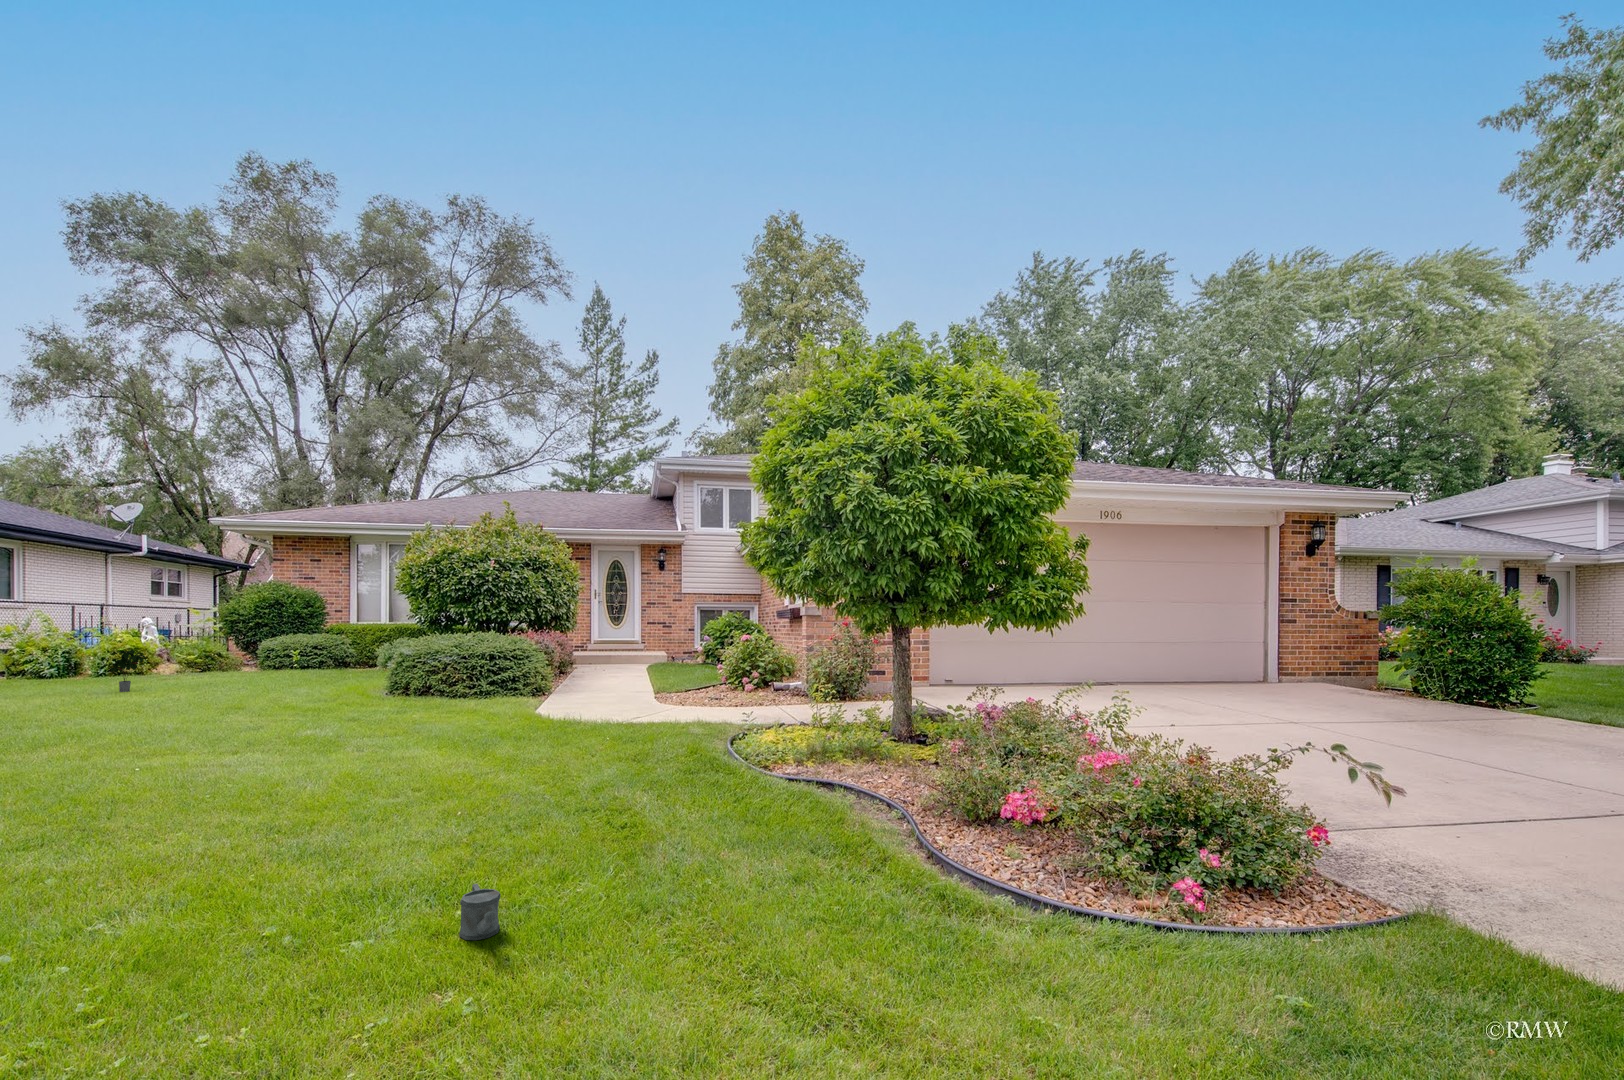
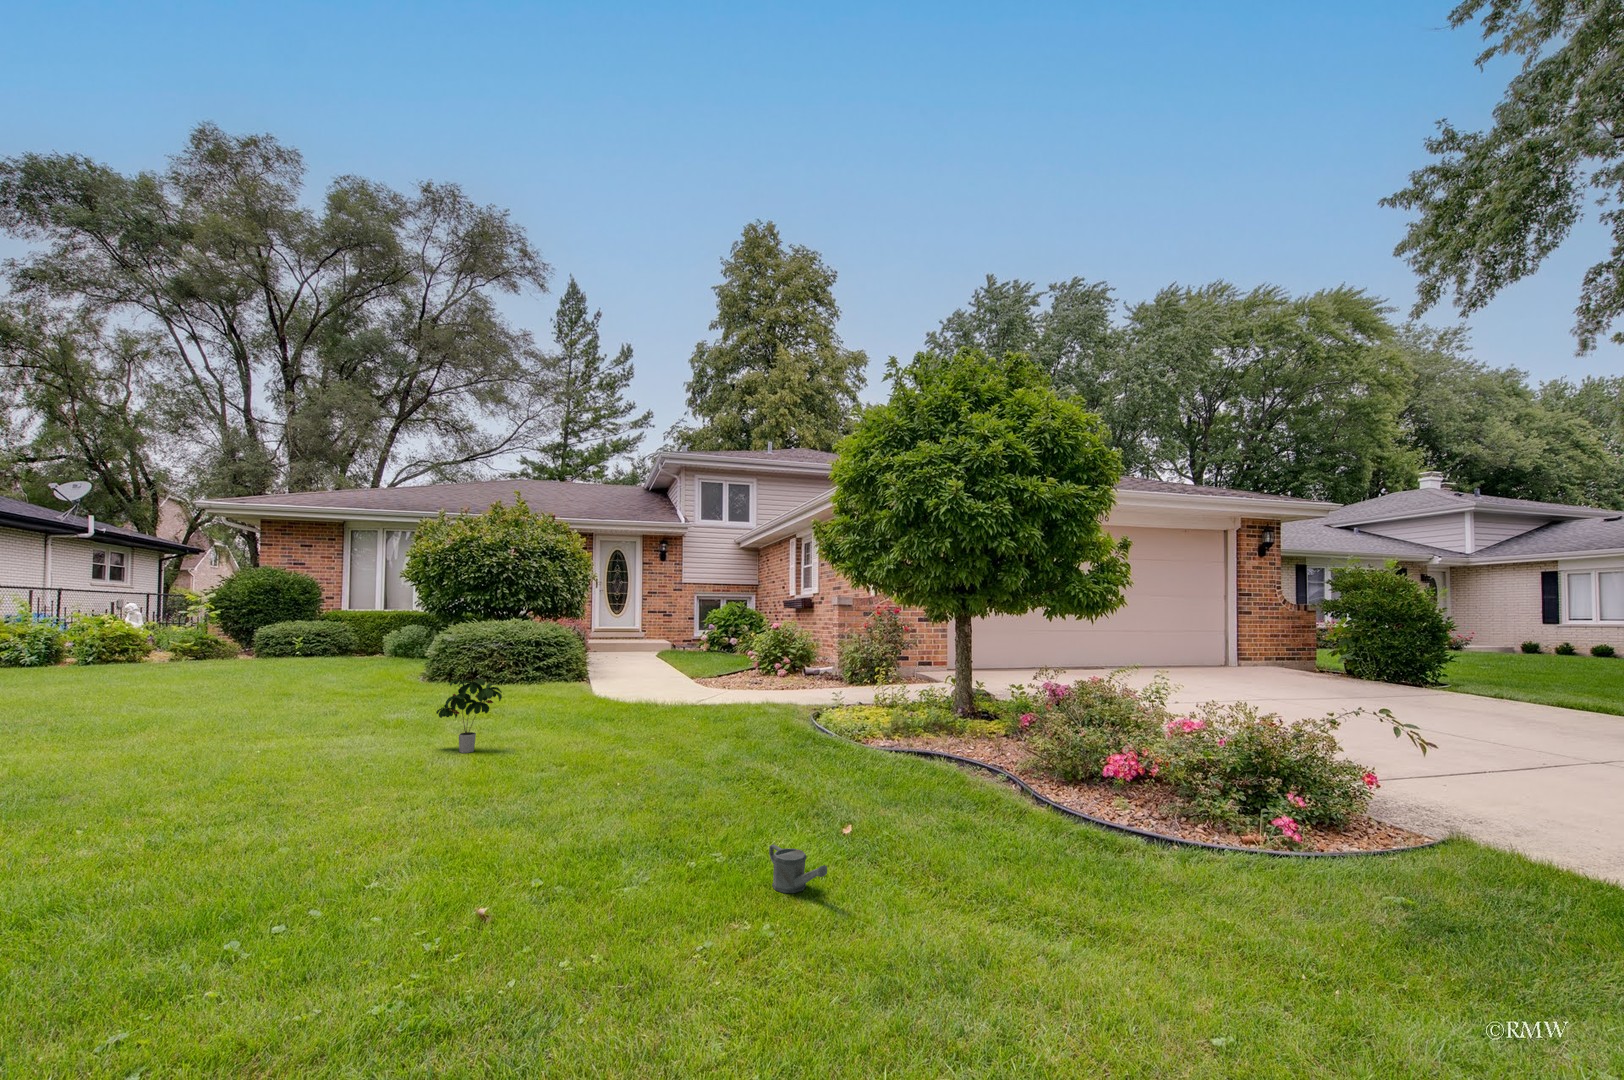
potted plant: present [110,650,145,692] -> present [436,679,502,753]

